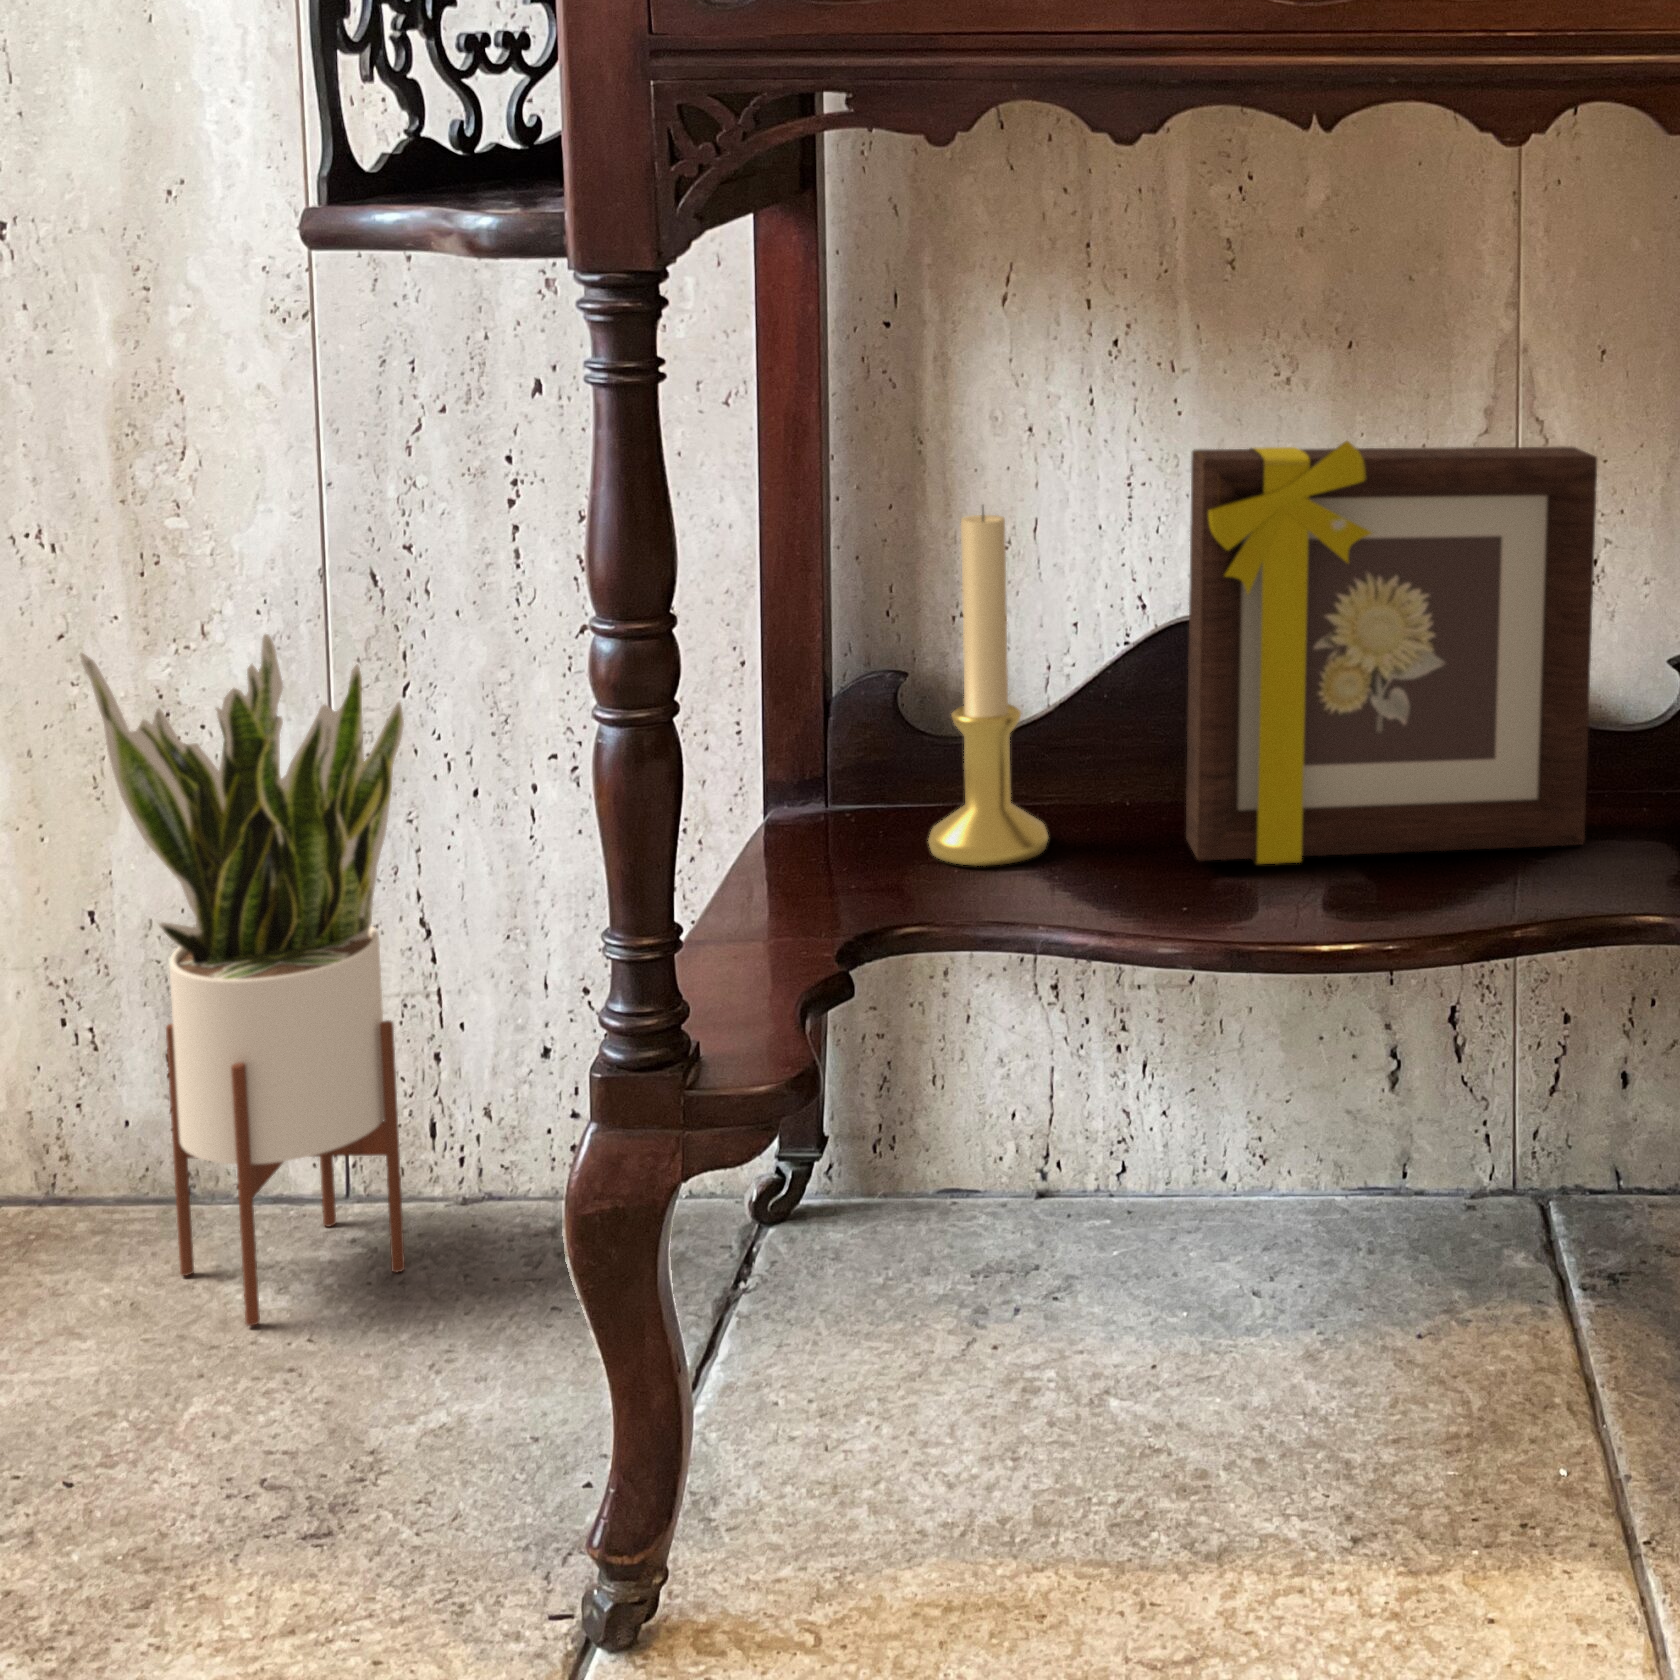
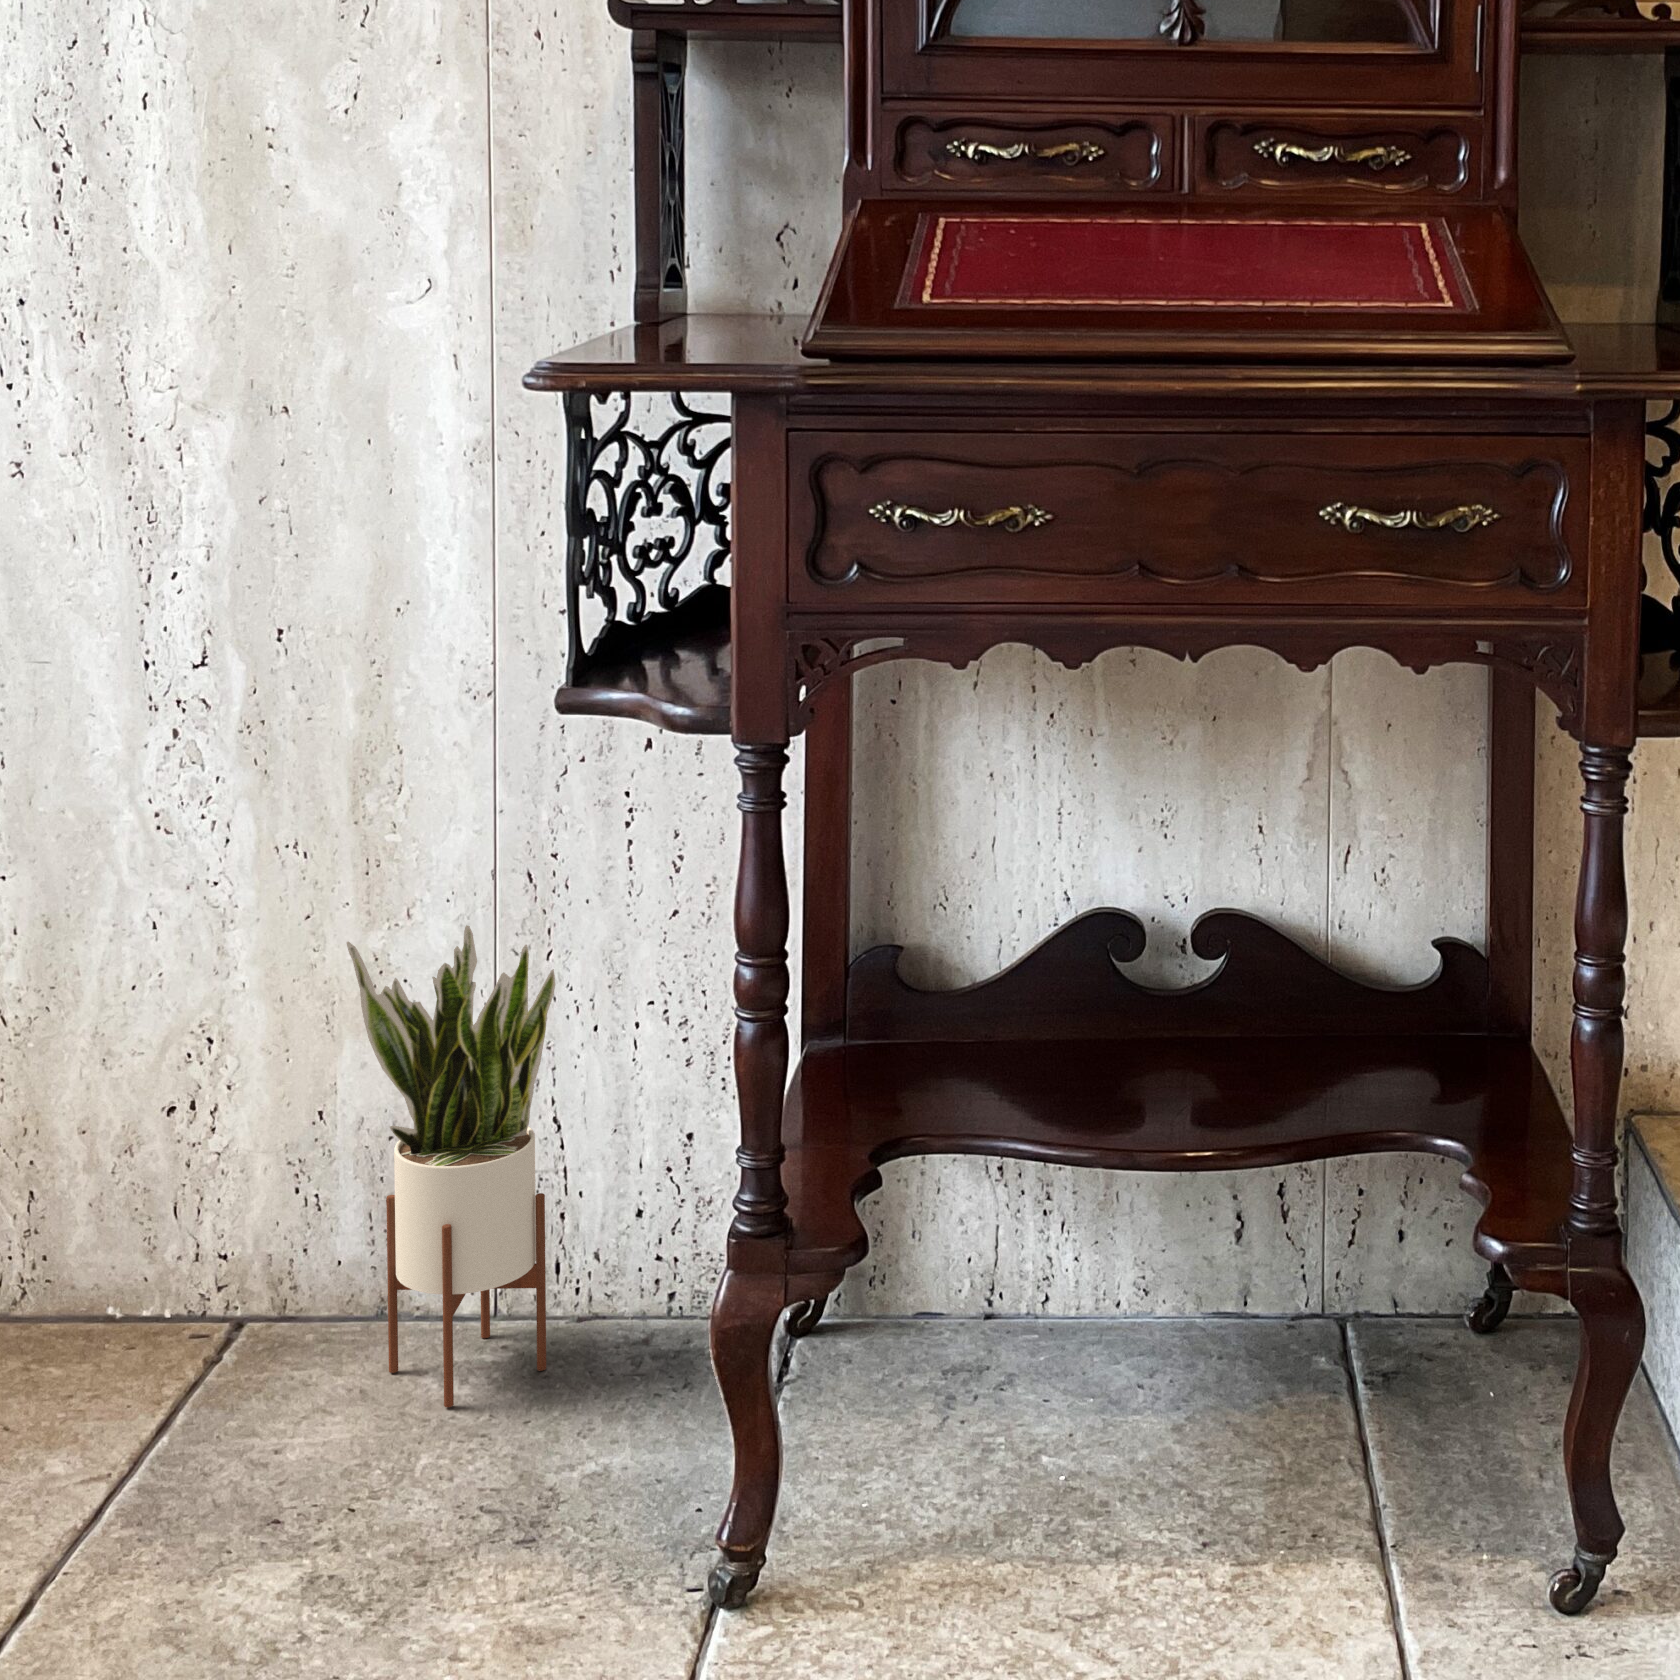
picture frame: present [1186,441,1597,864] -> none [1098,810,1375,1094]
candle holder: present [928,507,1049,866] -> none [924,849,1005,1094]

